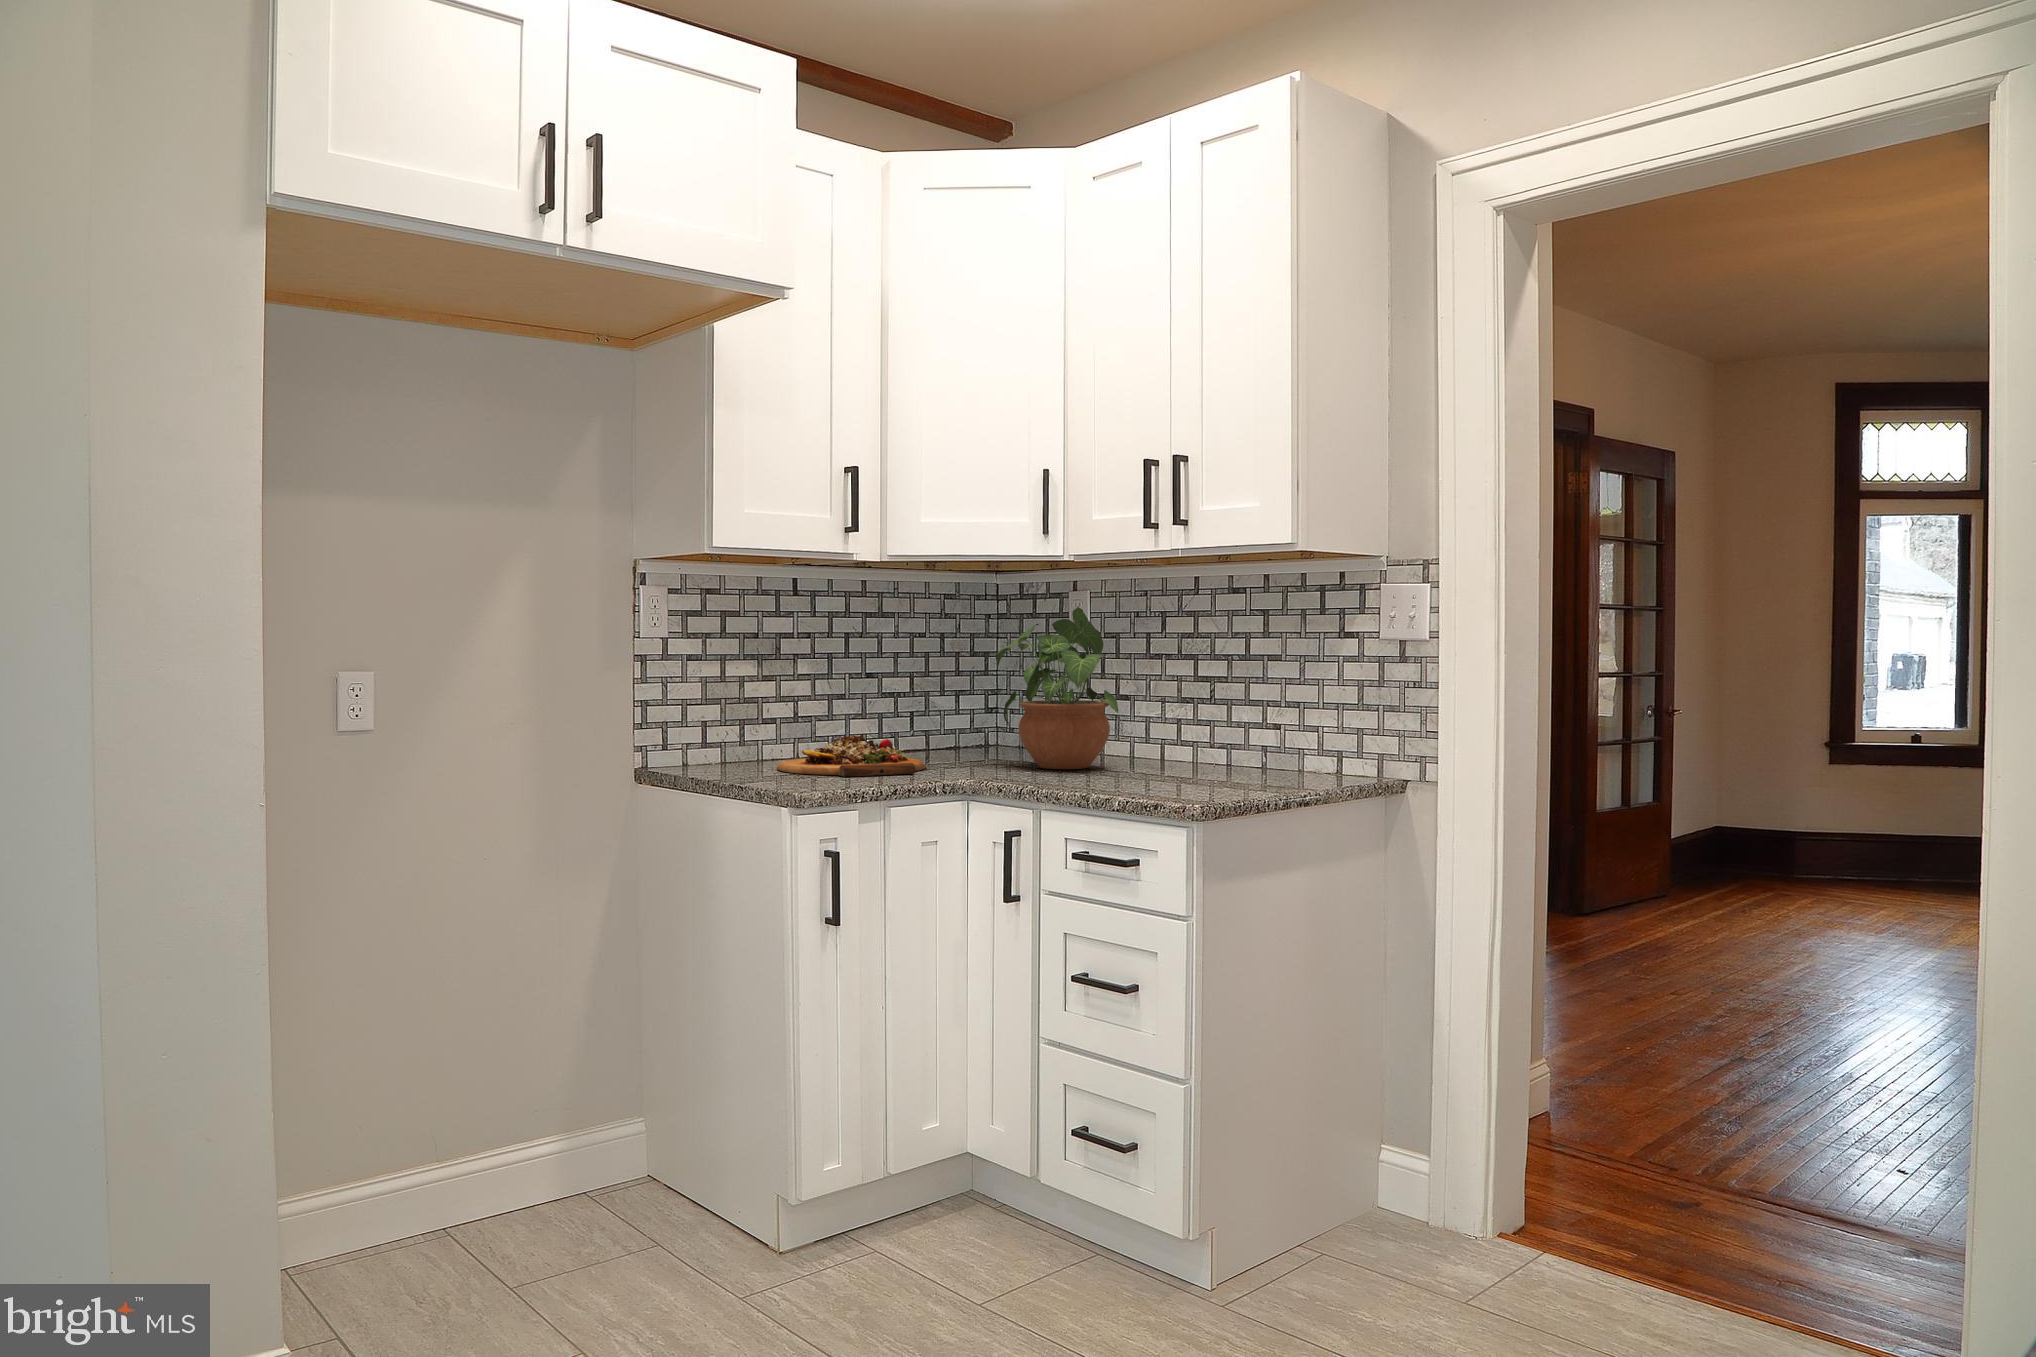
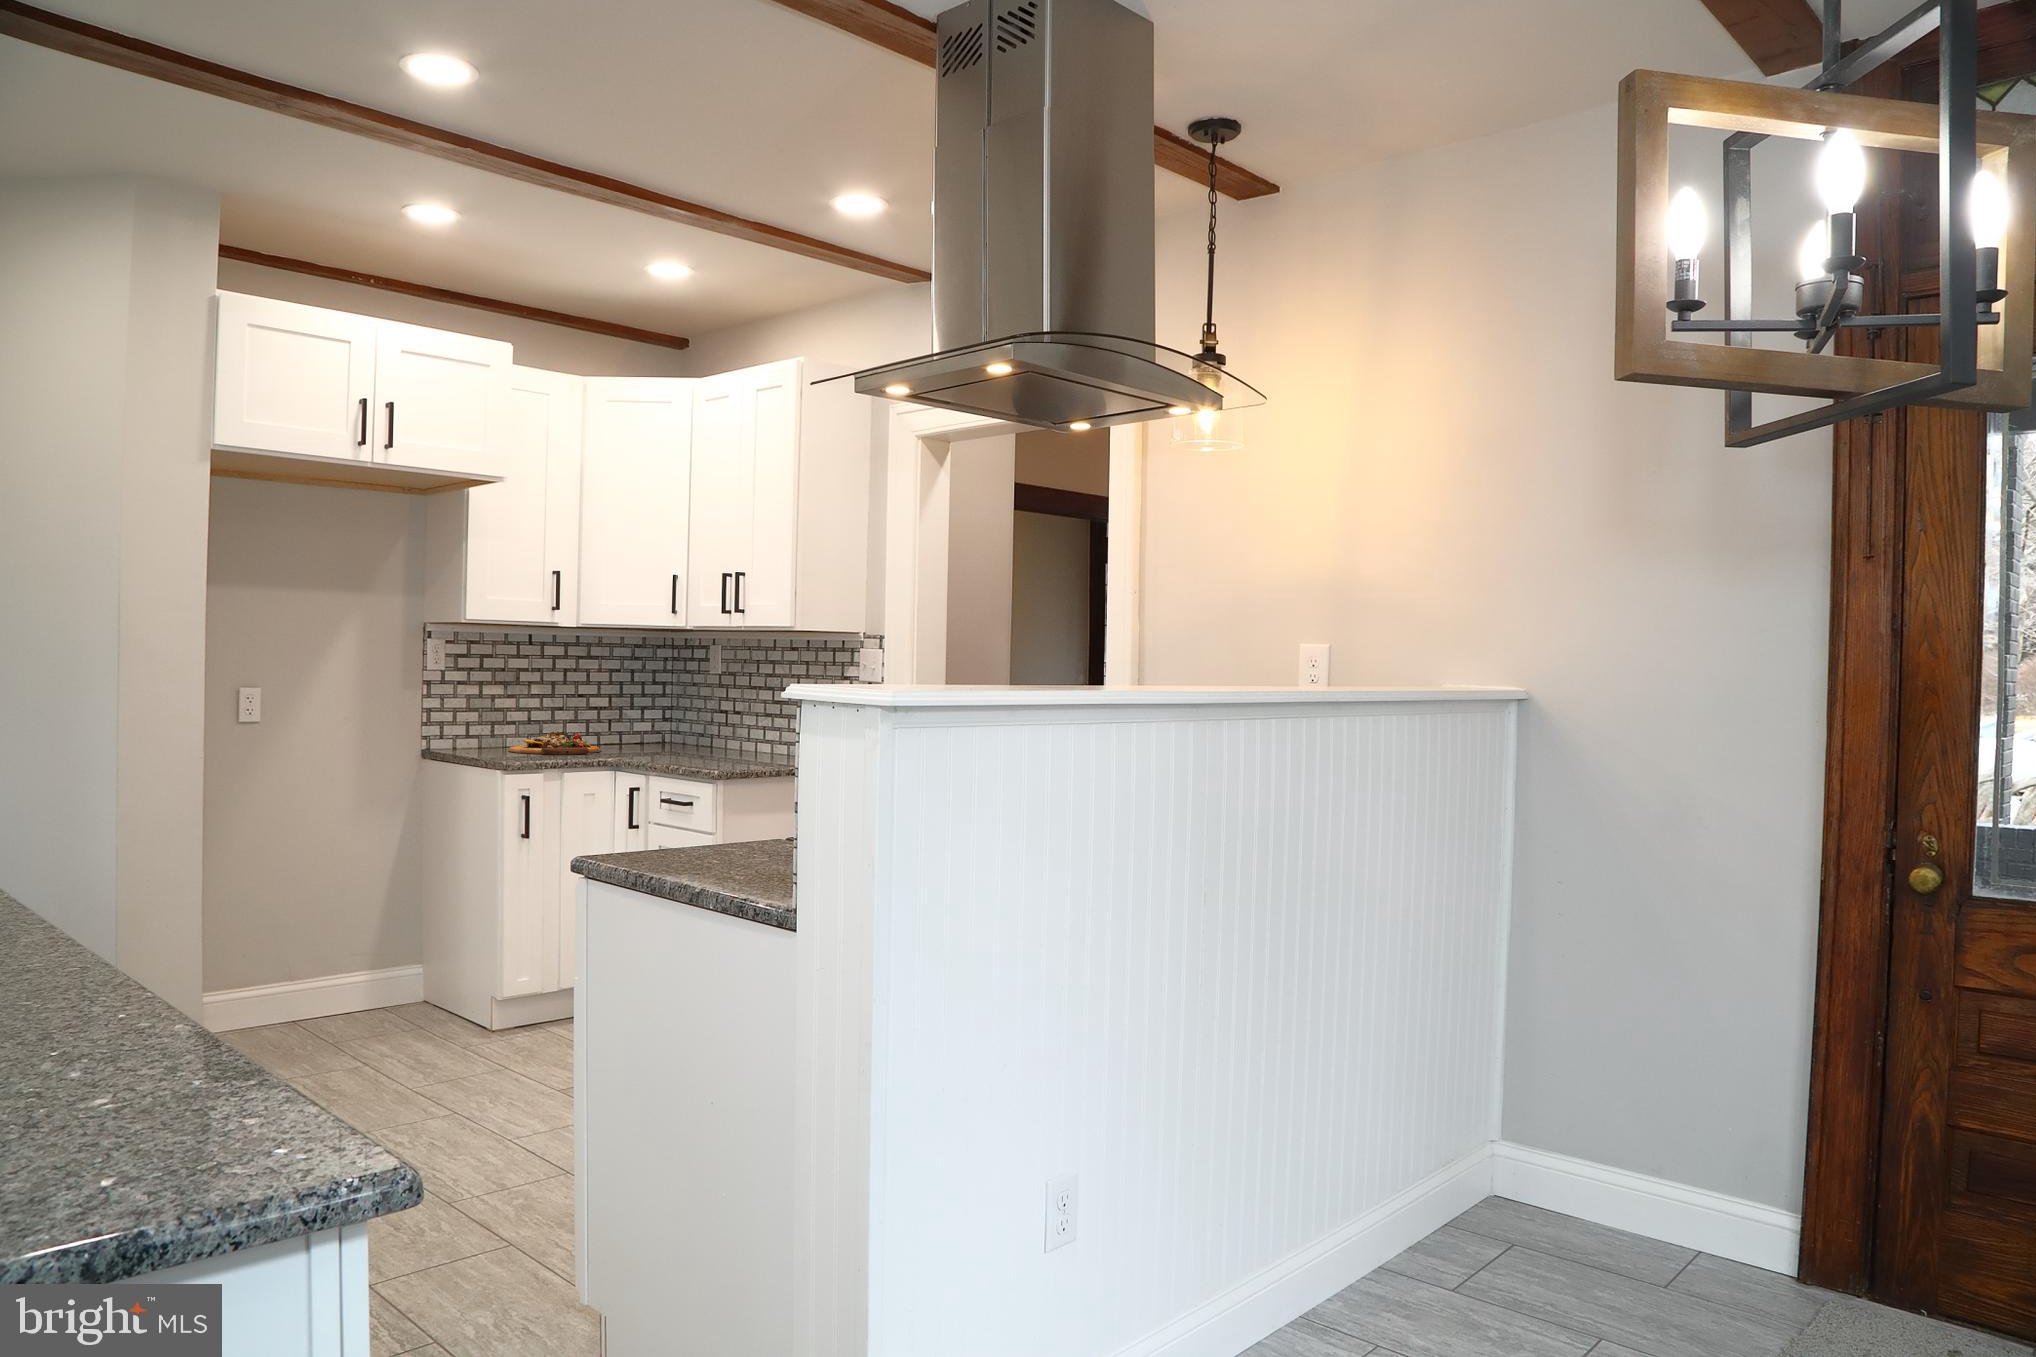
potted plant: present [996,607,1118,769] -> none [647,657,717,754]

